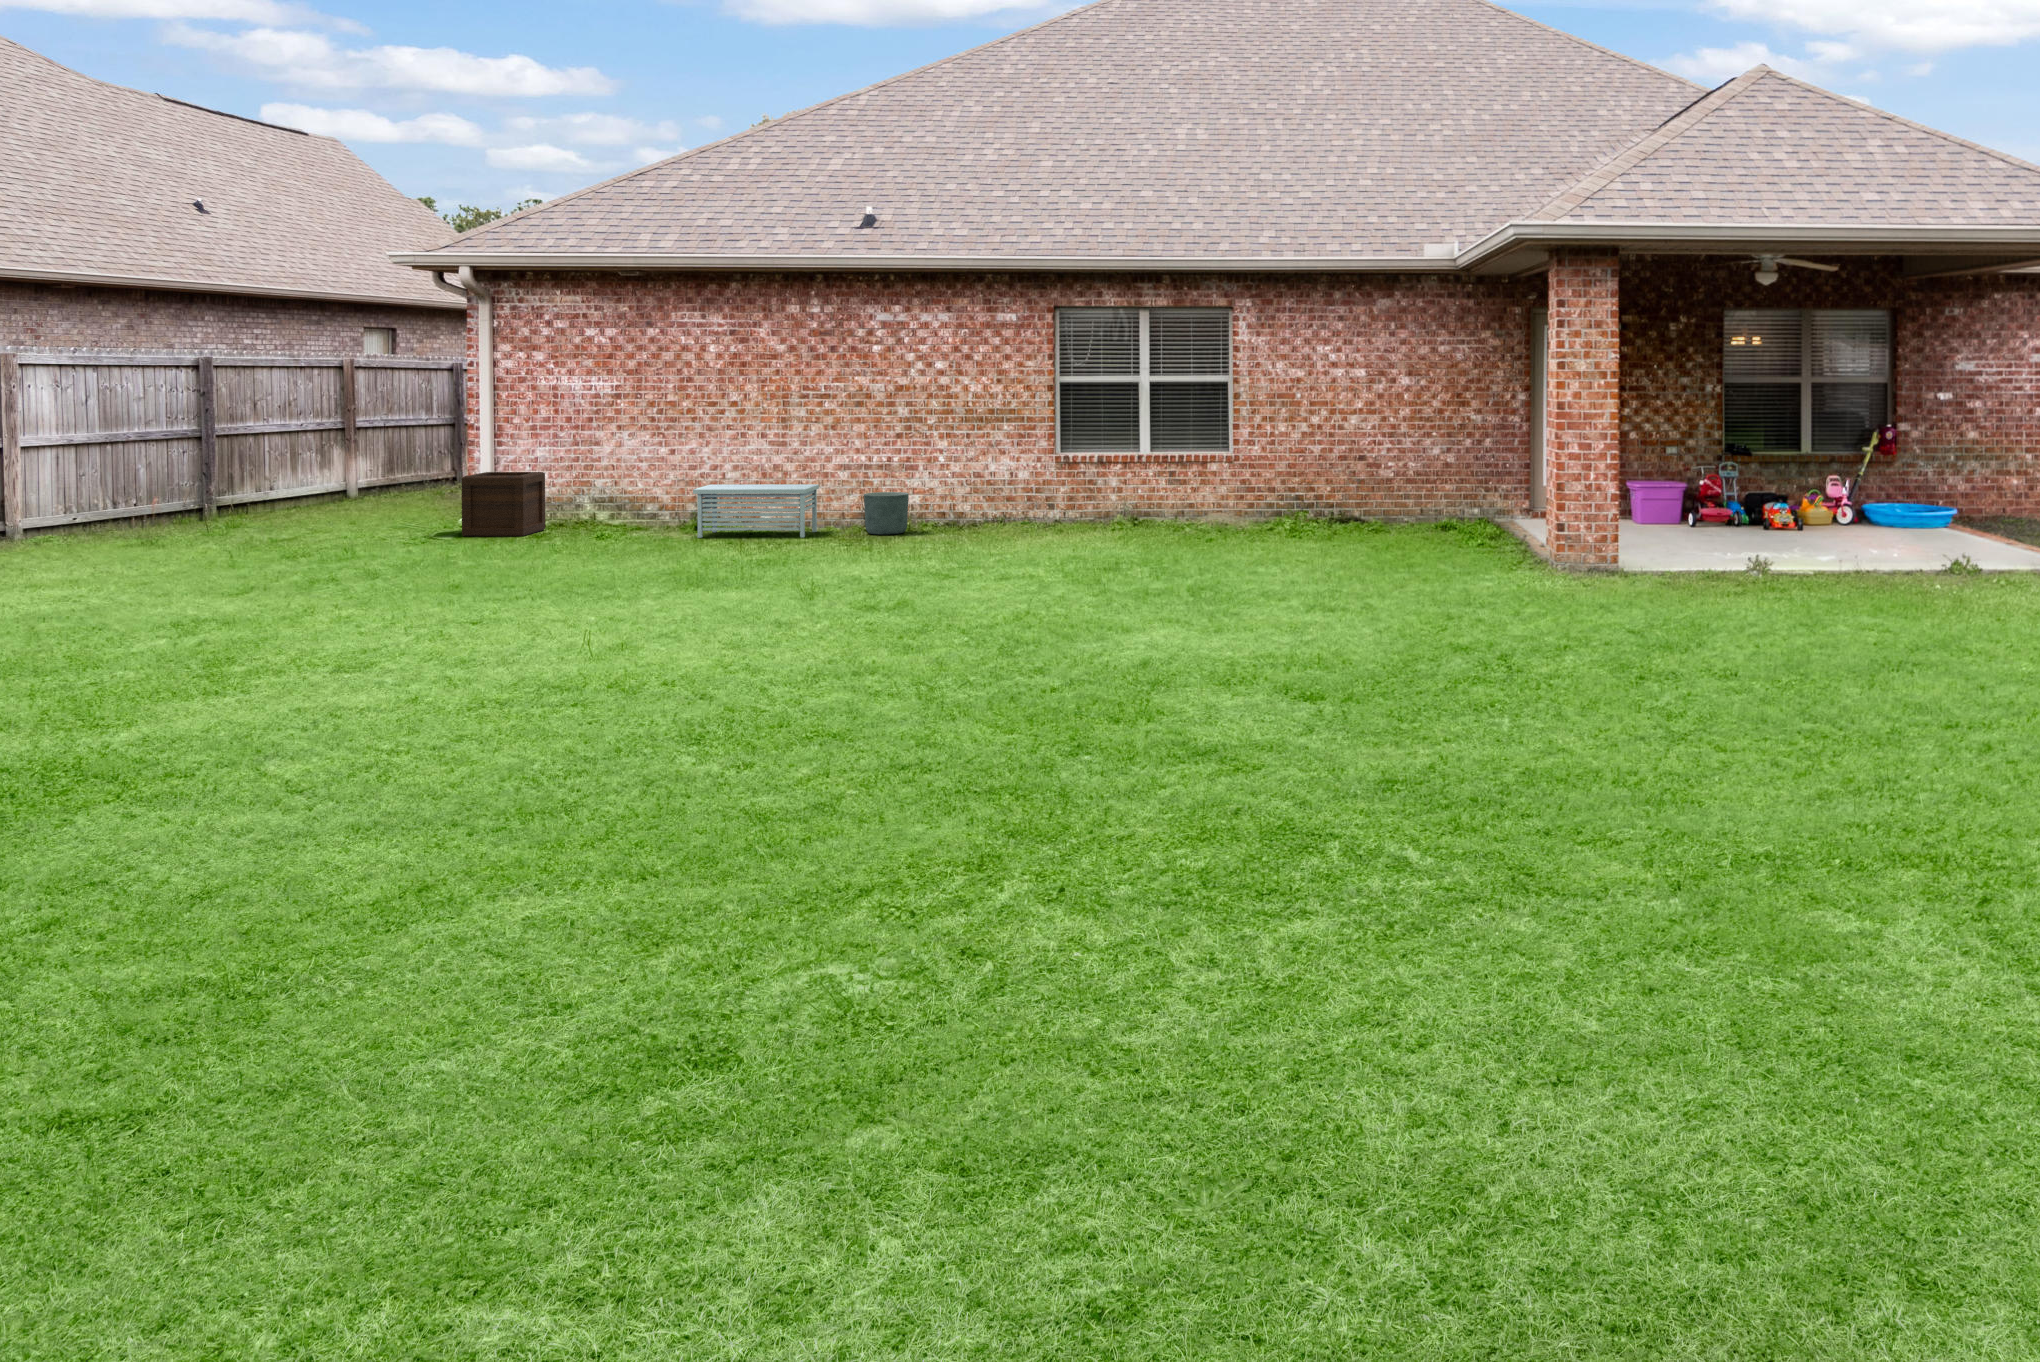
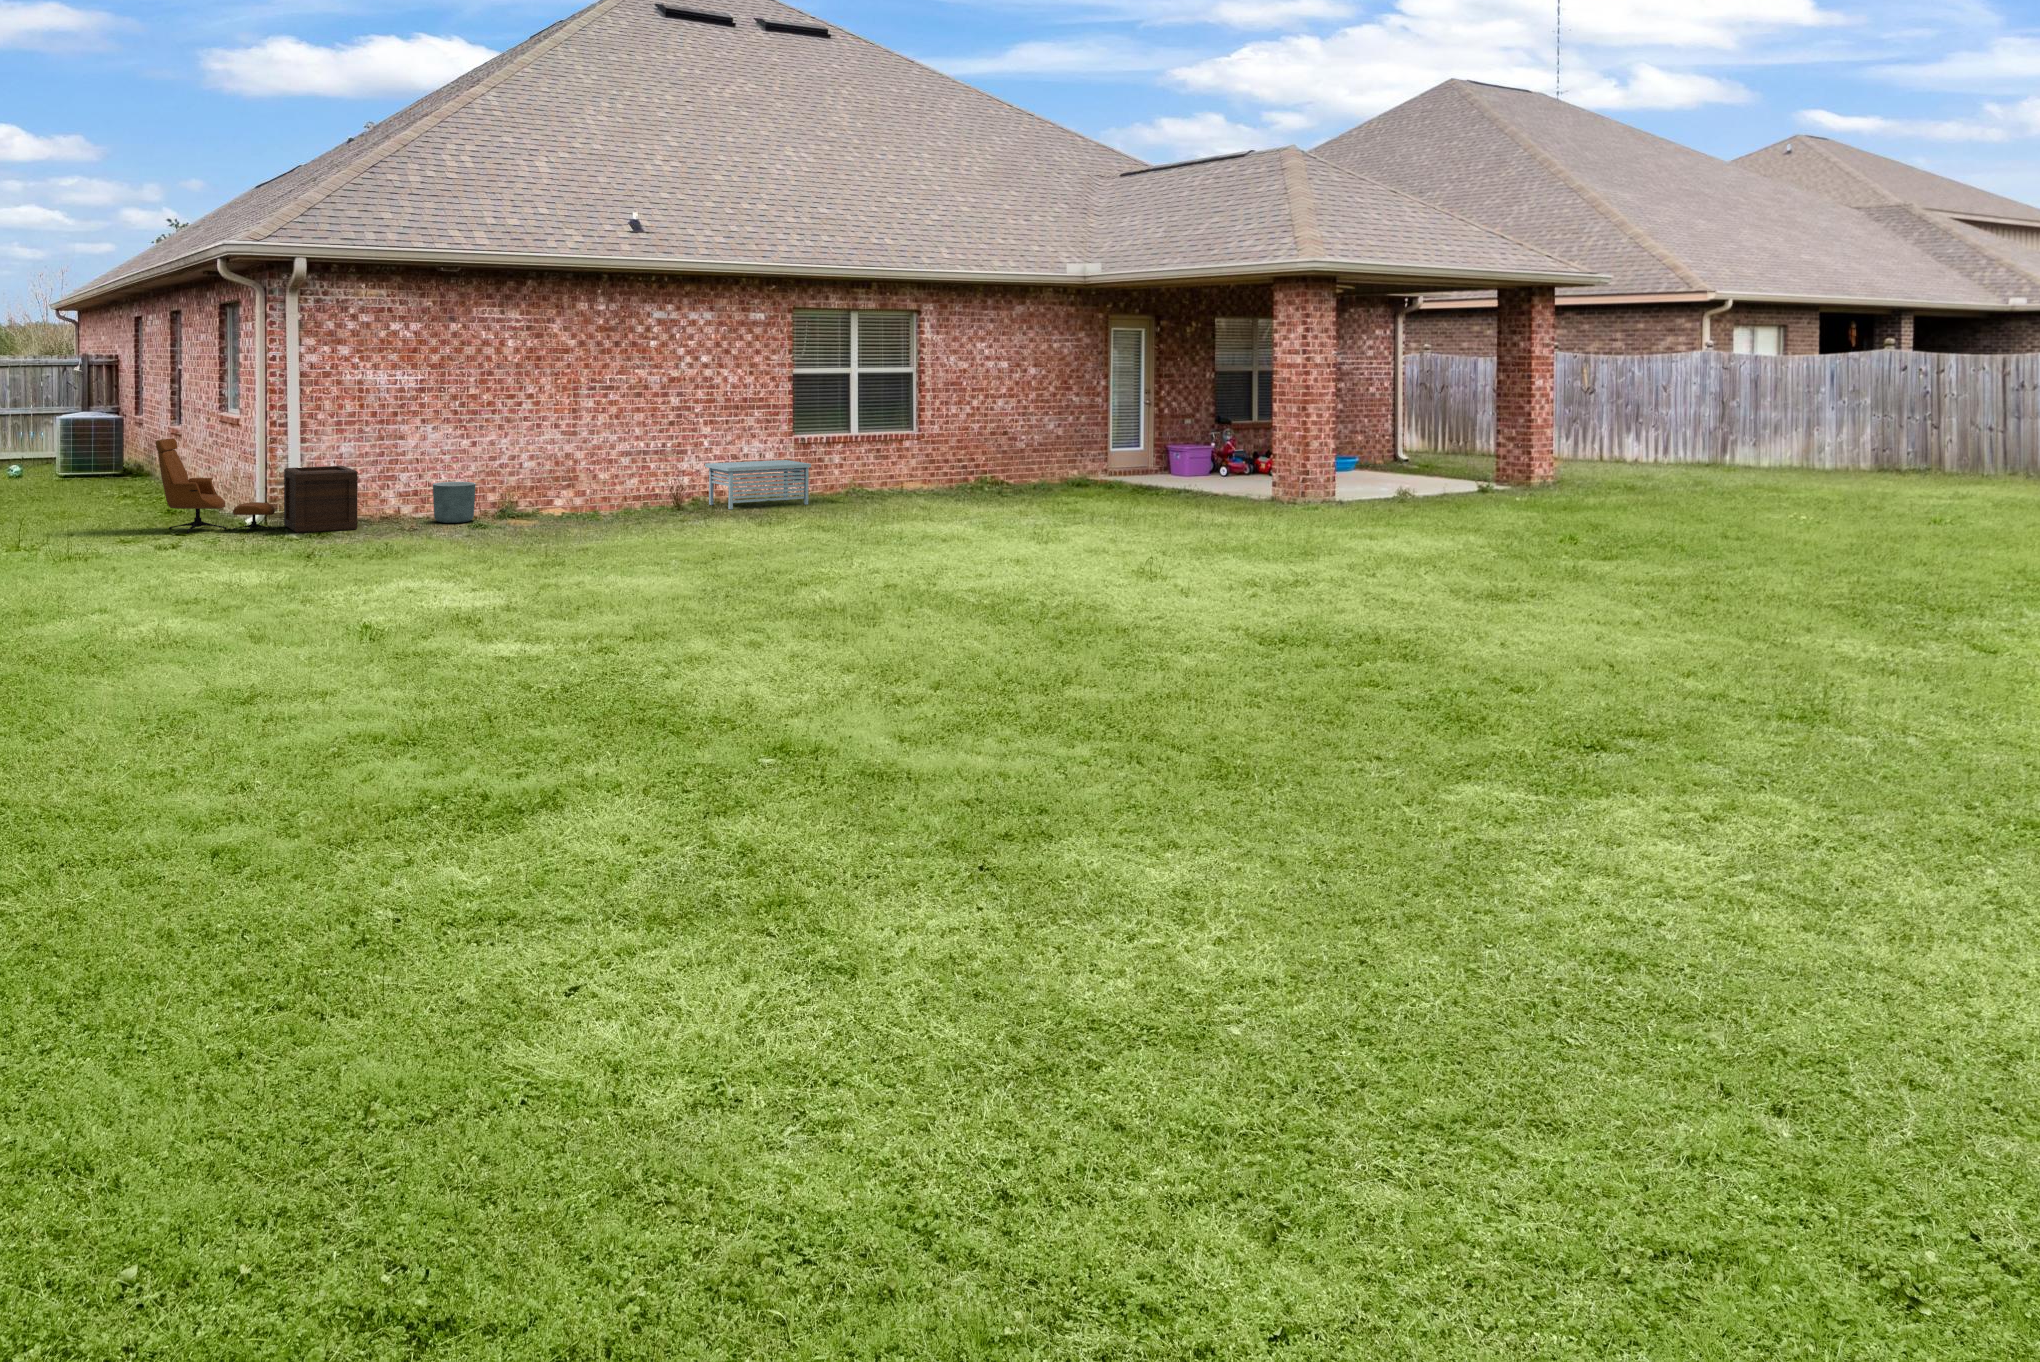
lounge chair: none [372,440,470,534] -> present [156,438,275,533]
storage bench: present [693,484,819,538] -> present [705,460,811,509]
planter: present [864,492,909,535] -> present [433,482,476,523]

